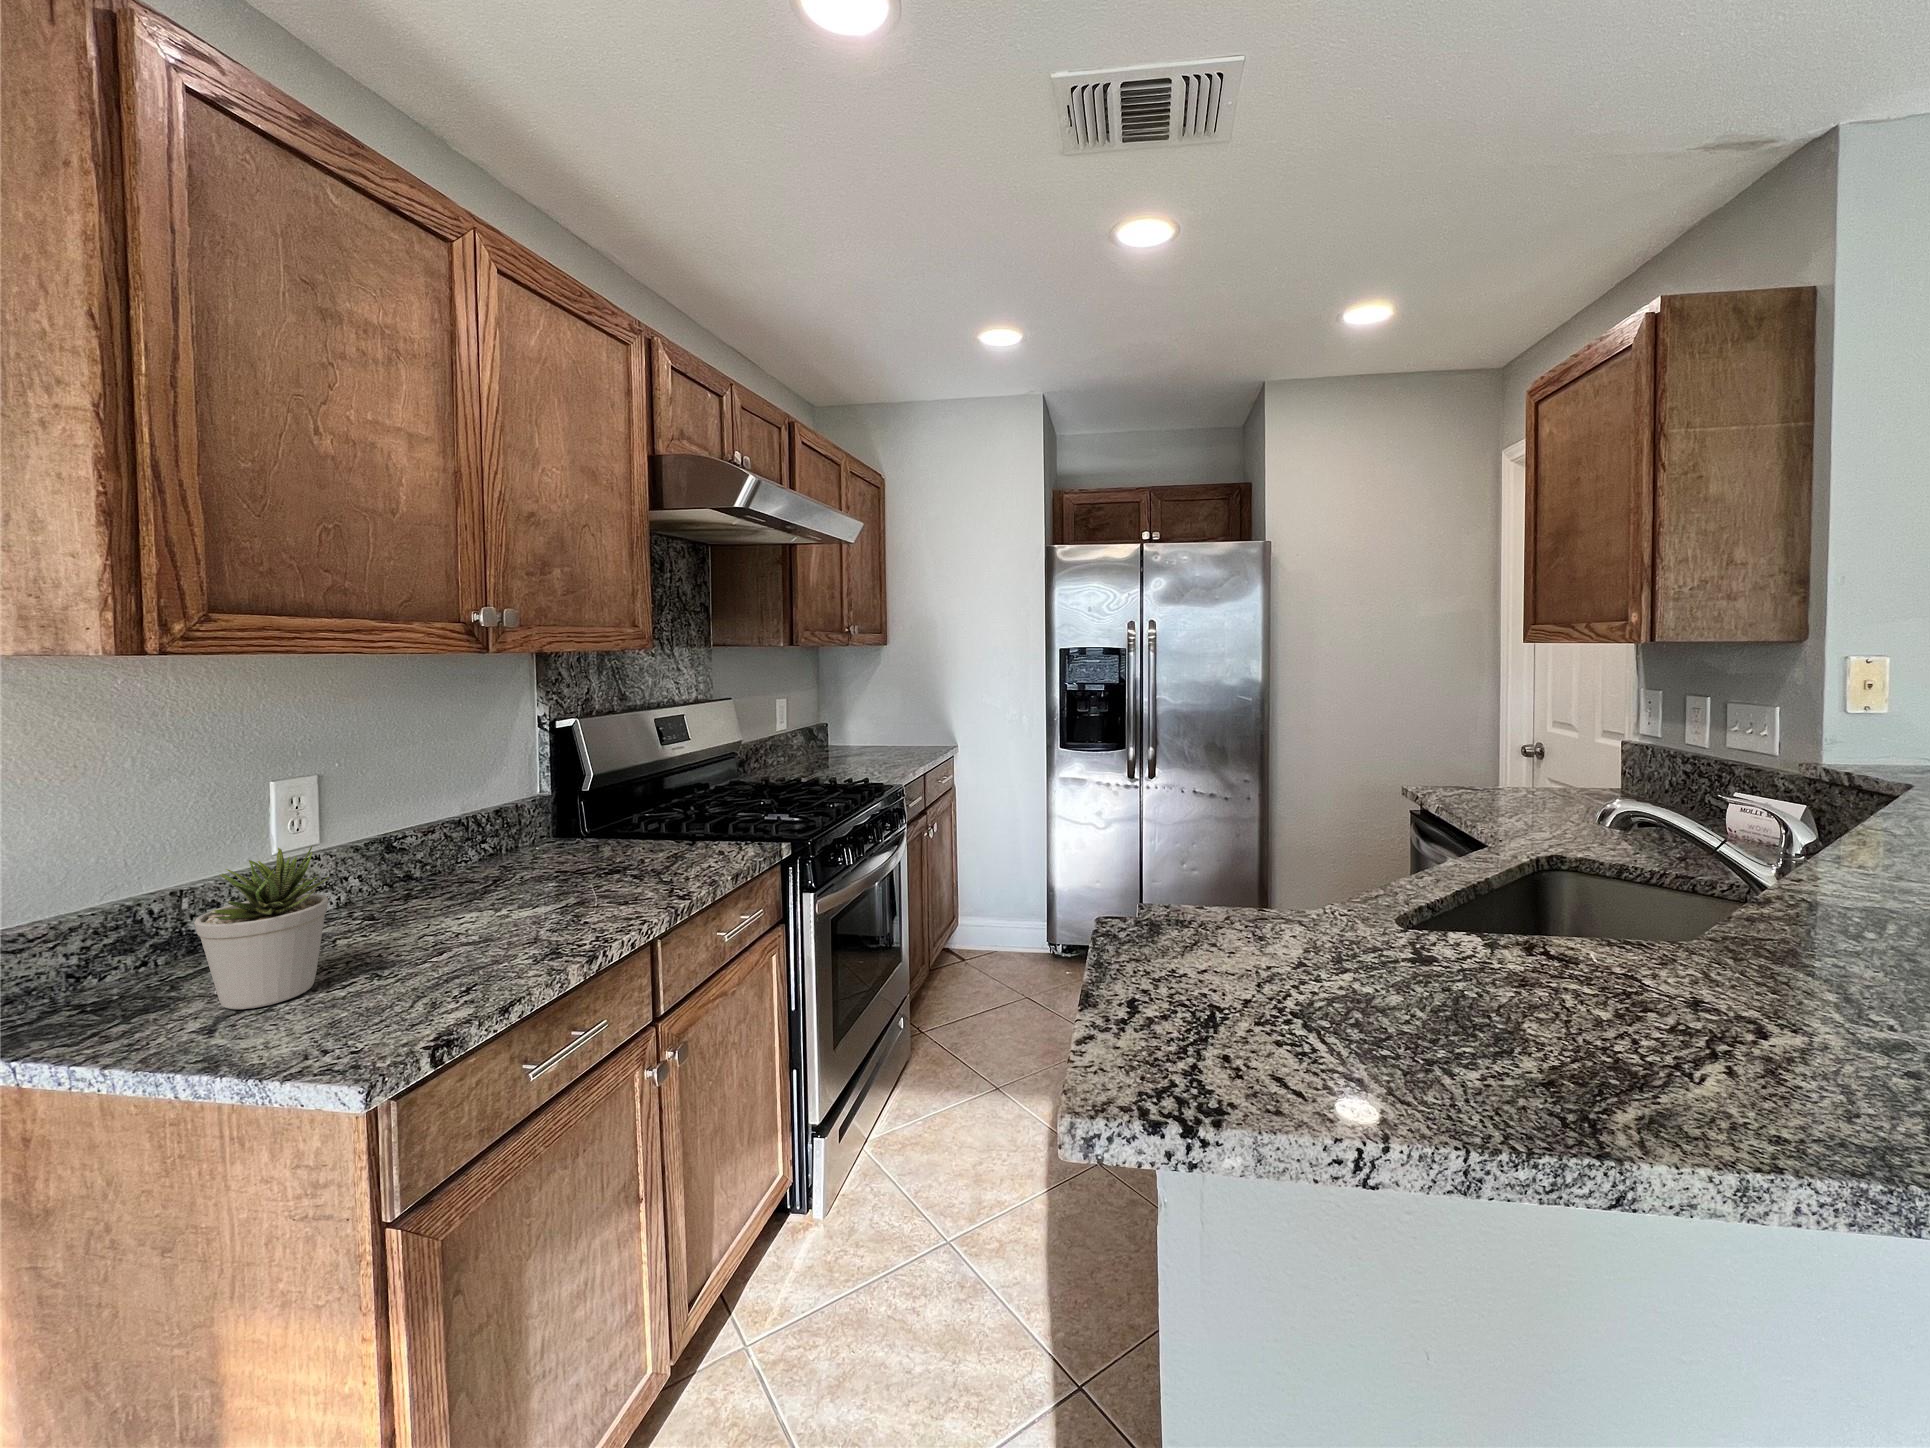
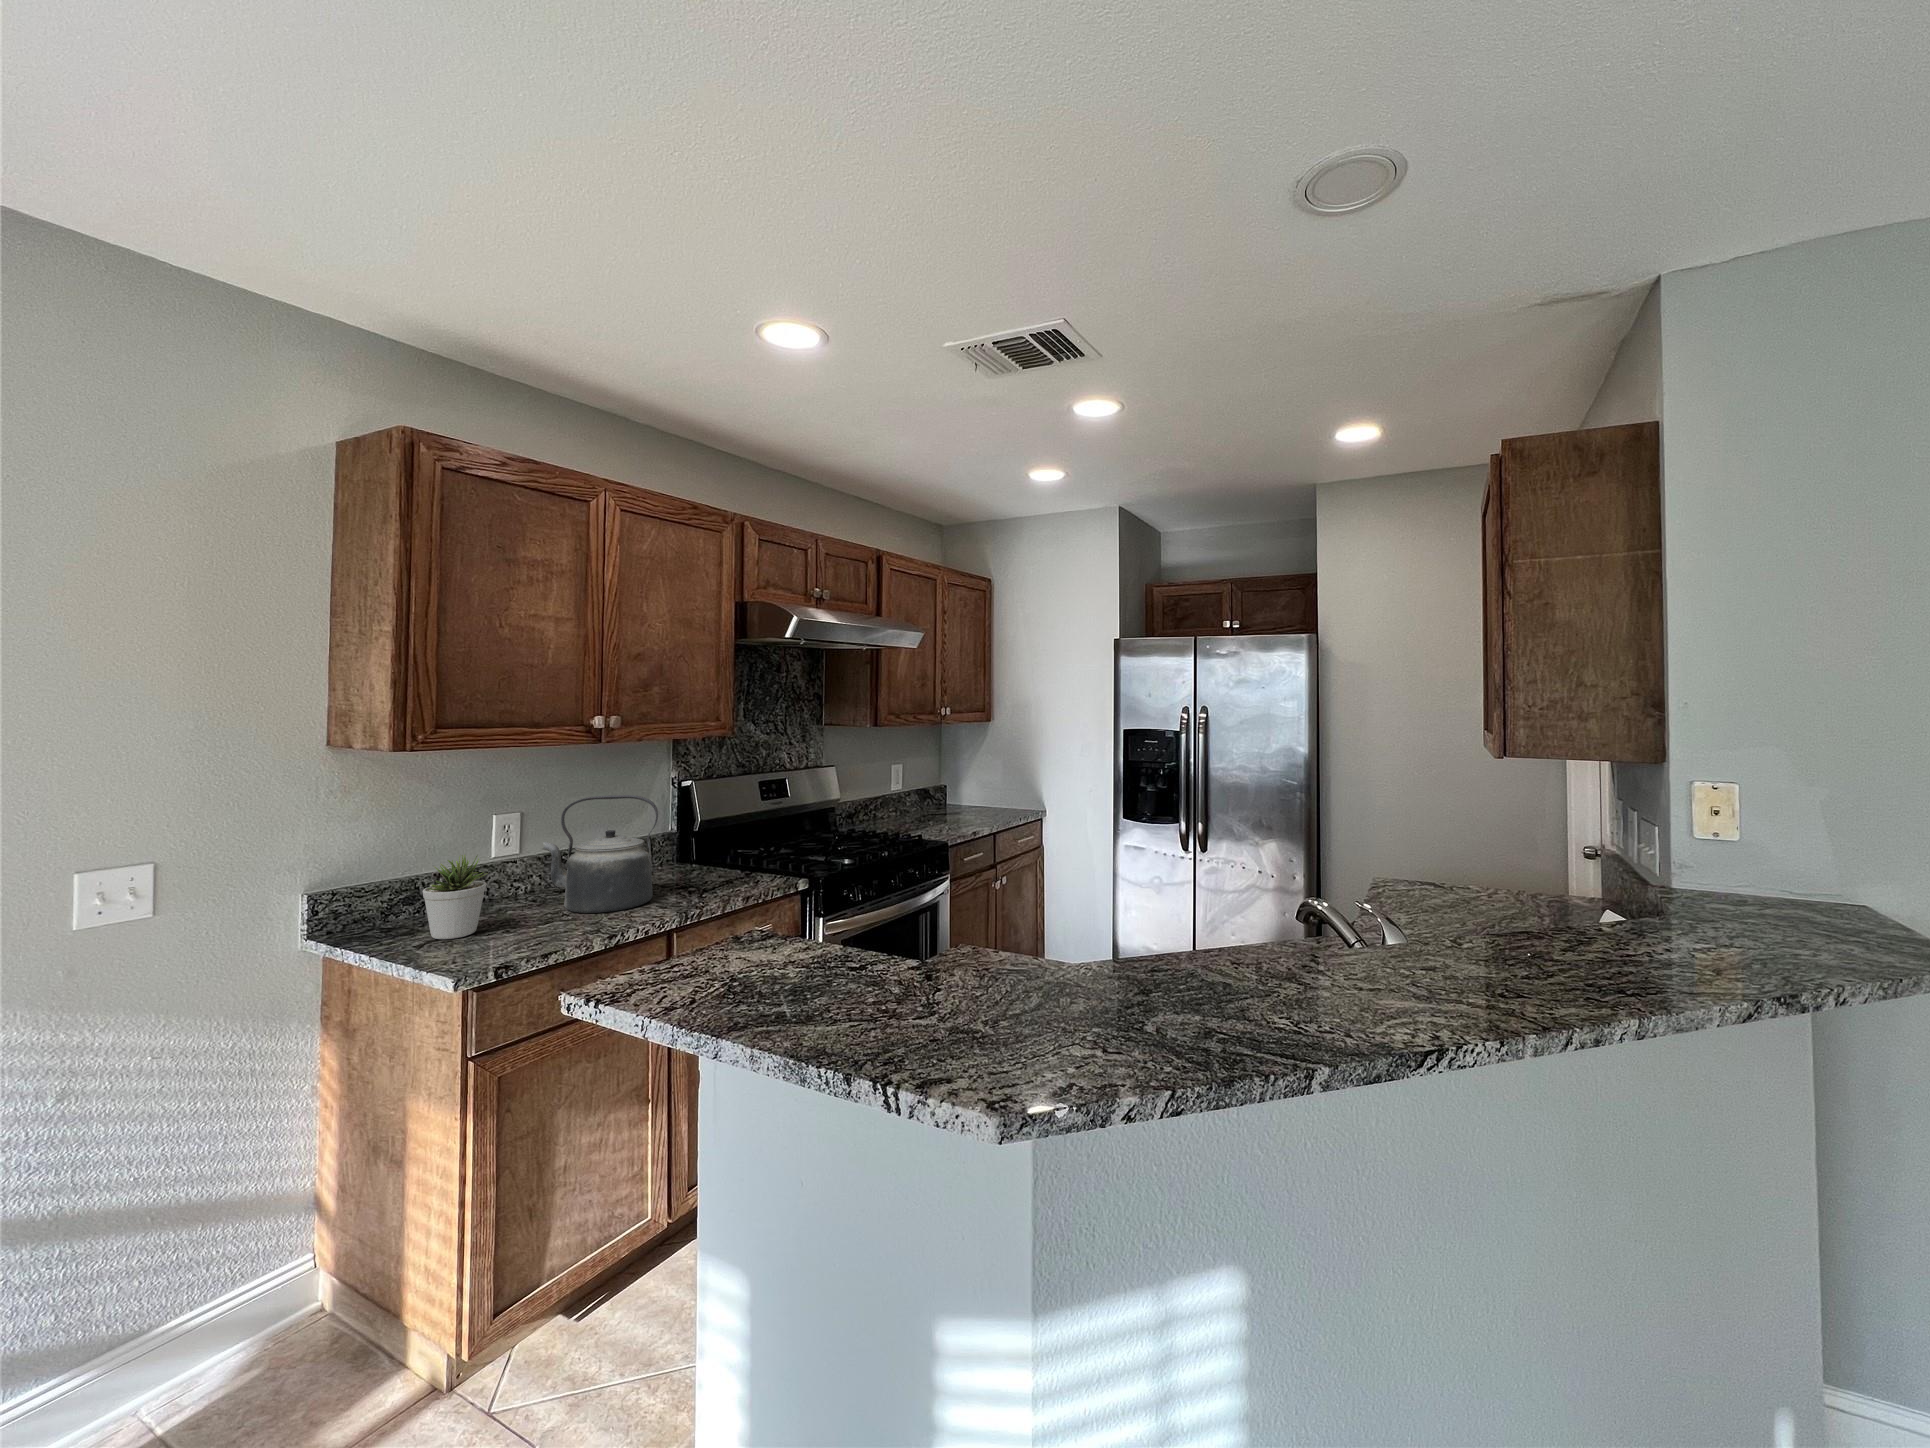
kettle: none [401,734,600,927] -> present [543,795,658,913]

